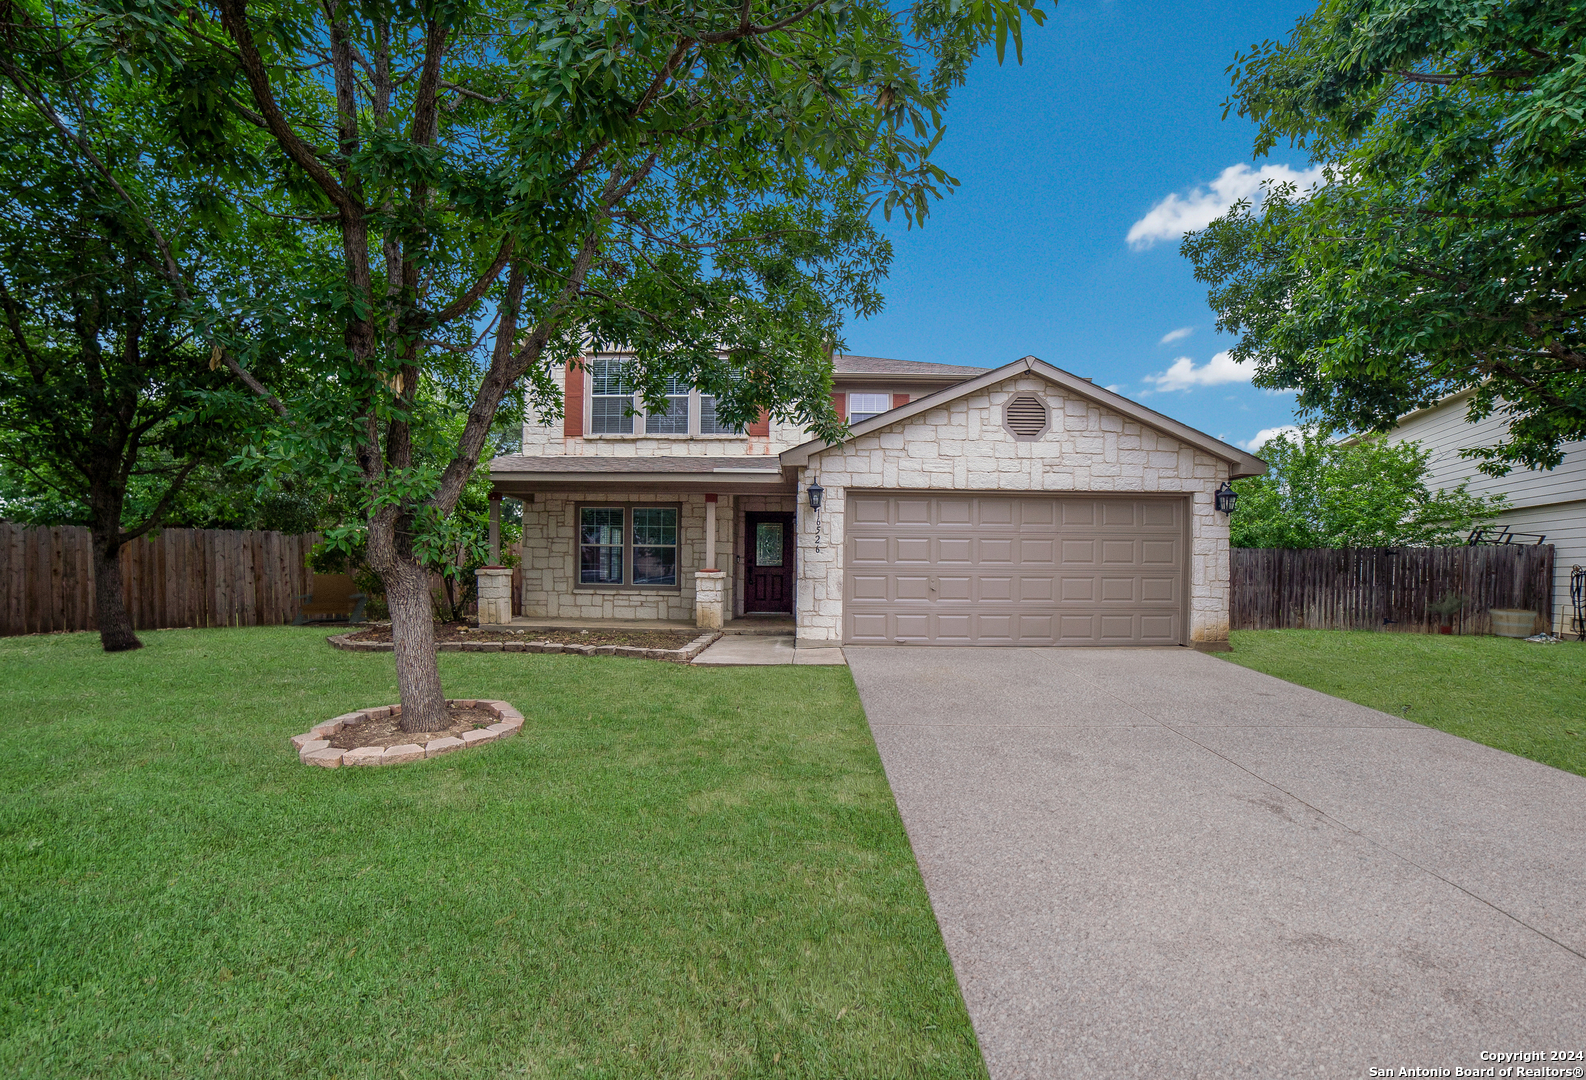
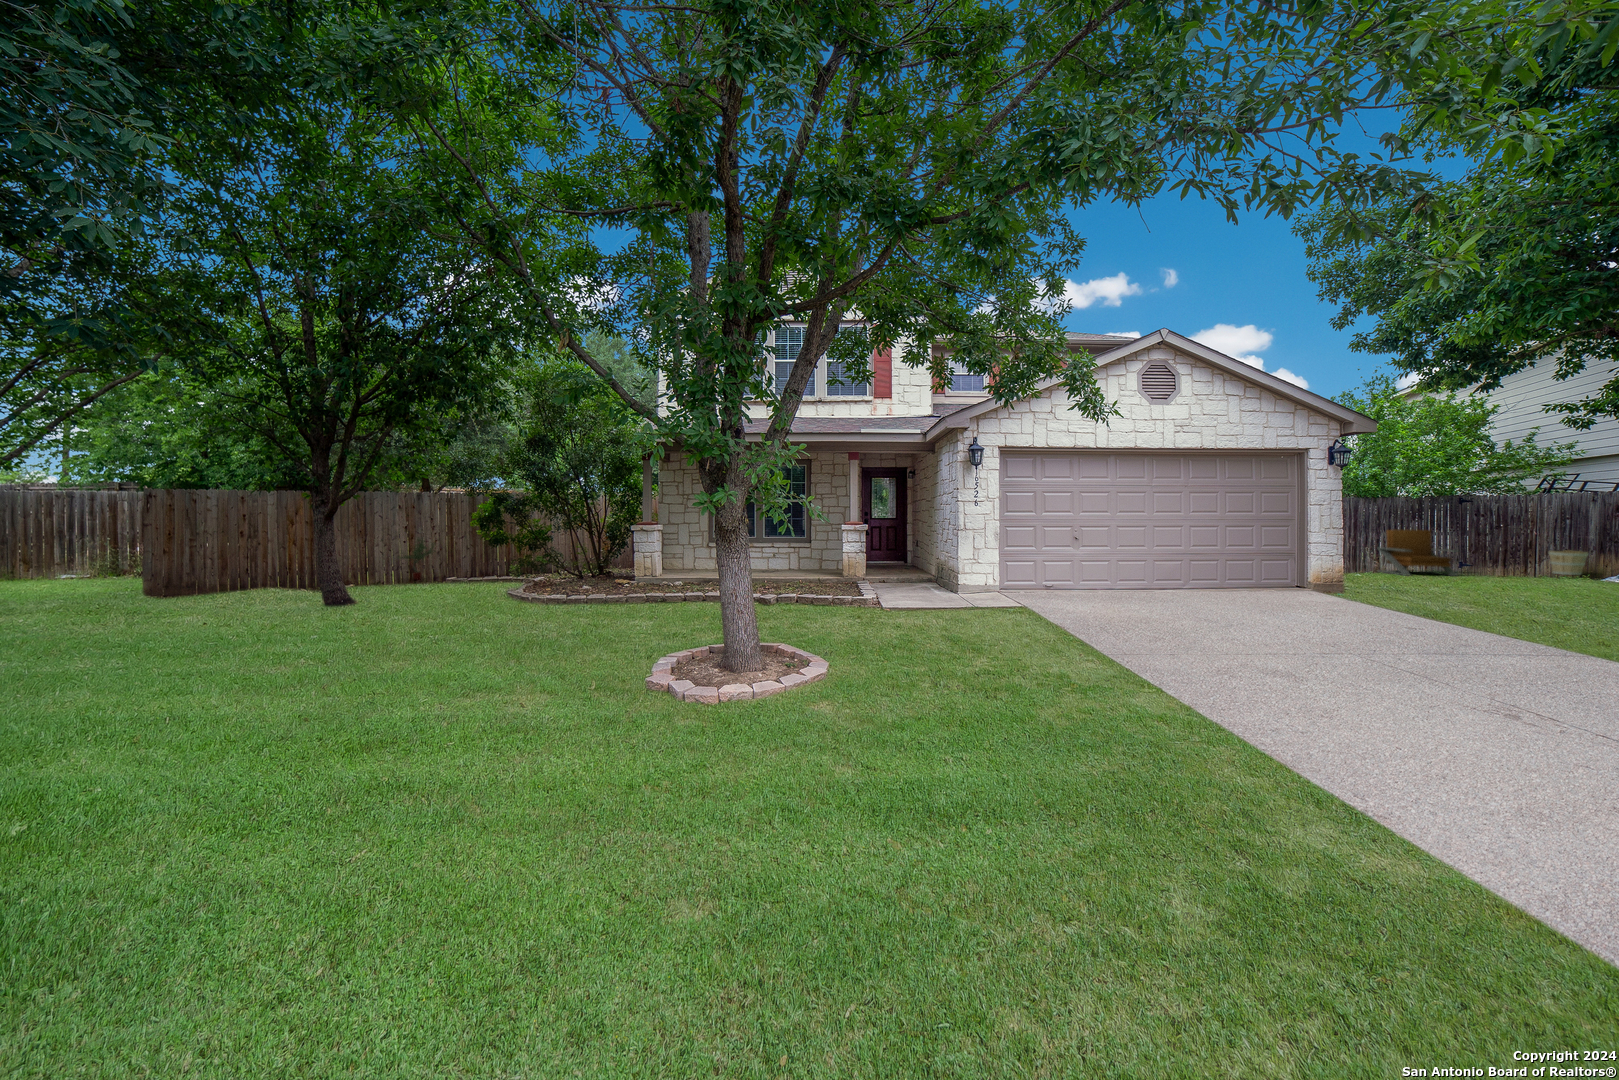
lounge chair: present [292,574,368,625] -> present [1378,530,1457,576]
potted tree: present [1425,591,1469,635] -> present [398,539,436,580]

